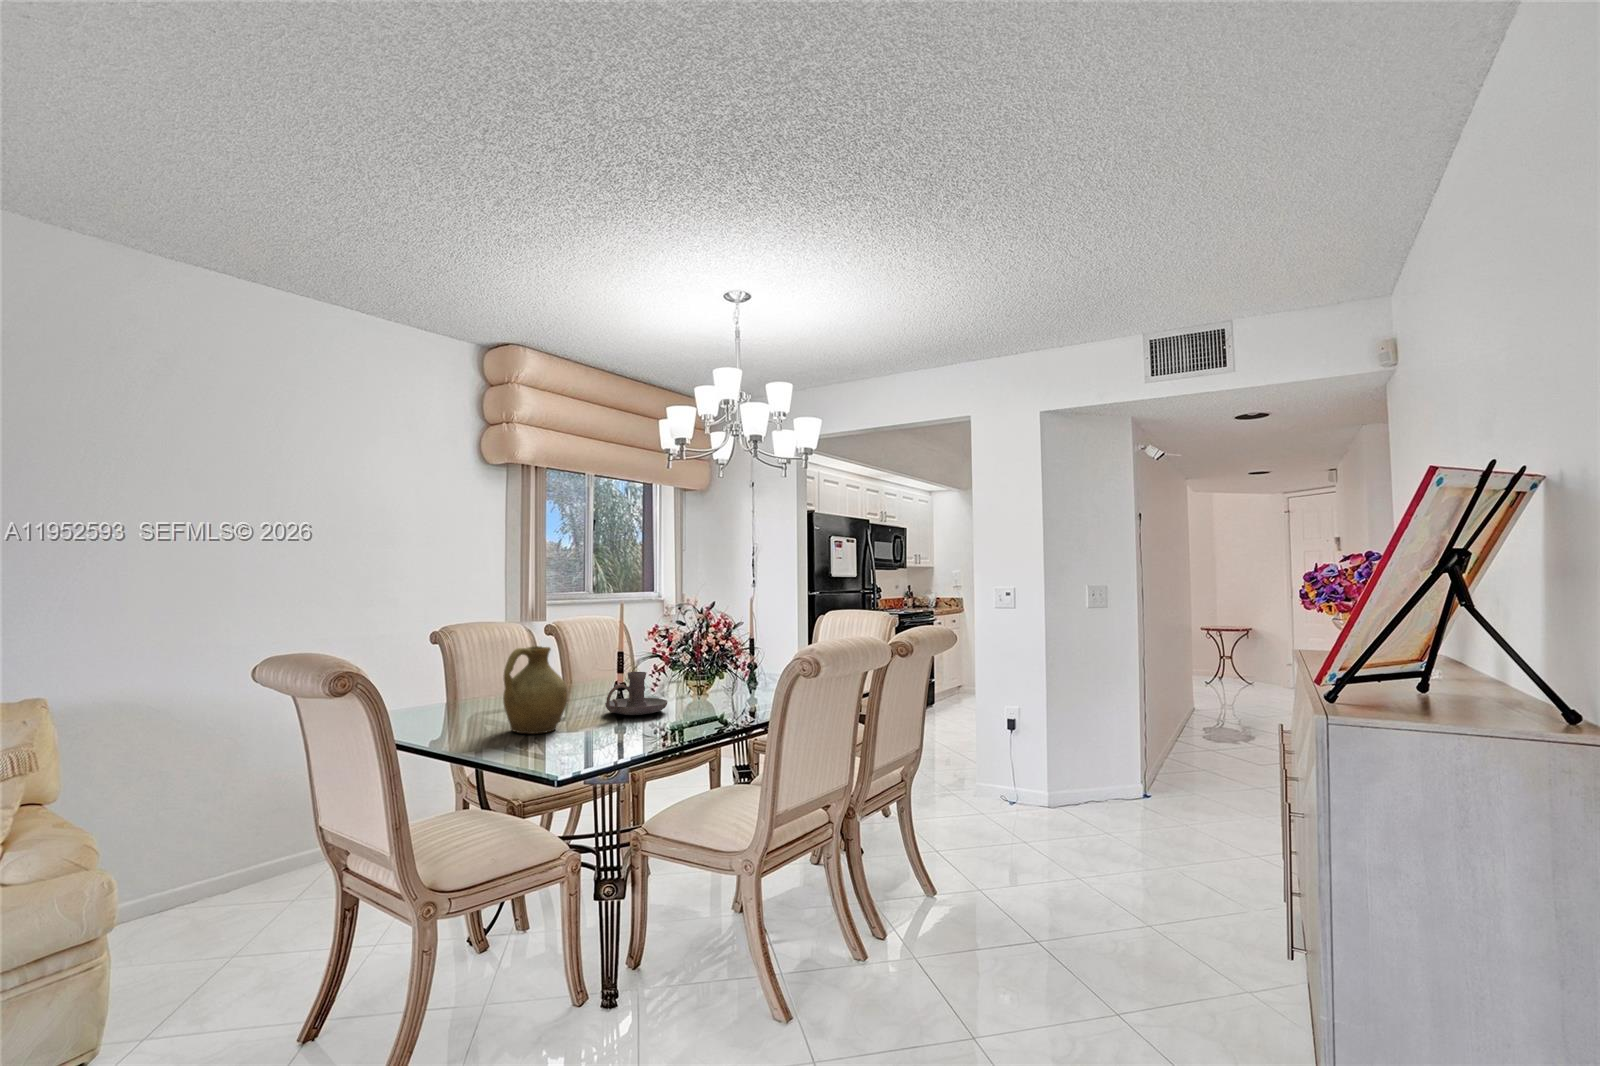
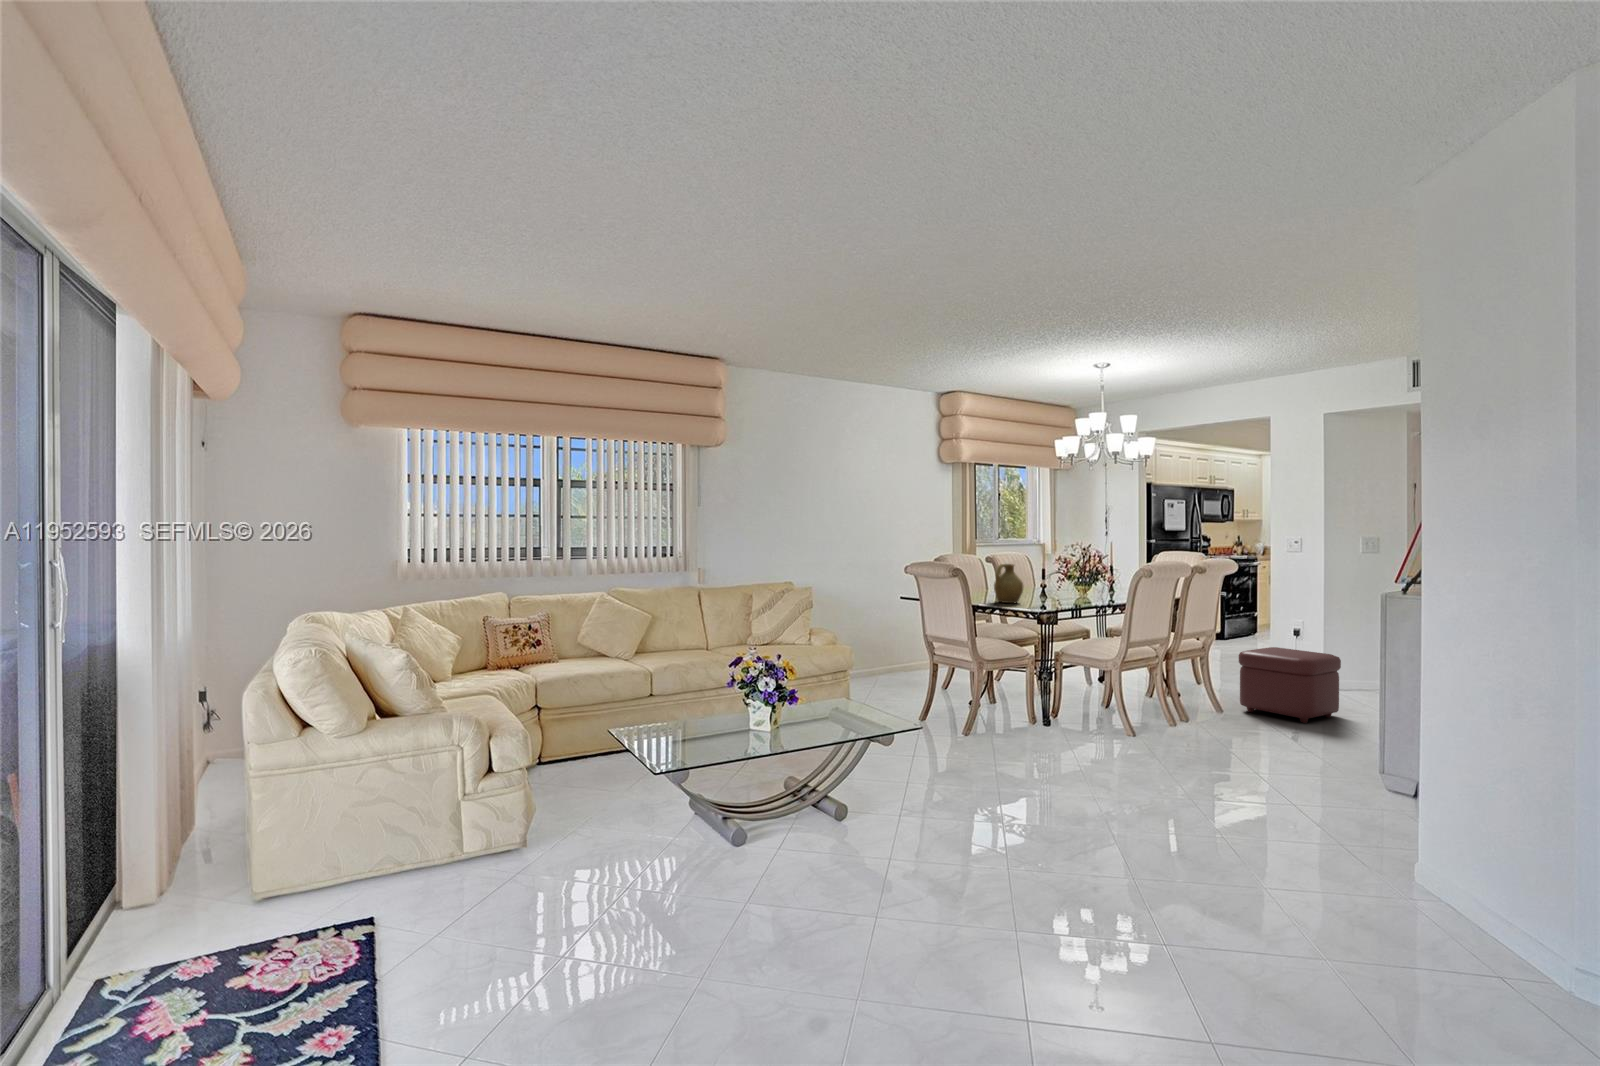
candle holder: present [605,672,667,715] -> none [1037,579,1069,600]
ottoman: none [961,776,1118,932] -> present [1239,647,1341,723]

